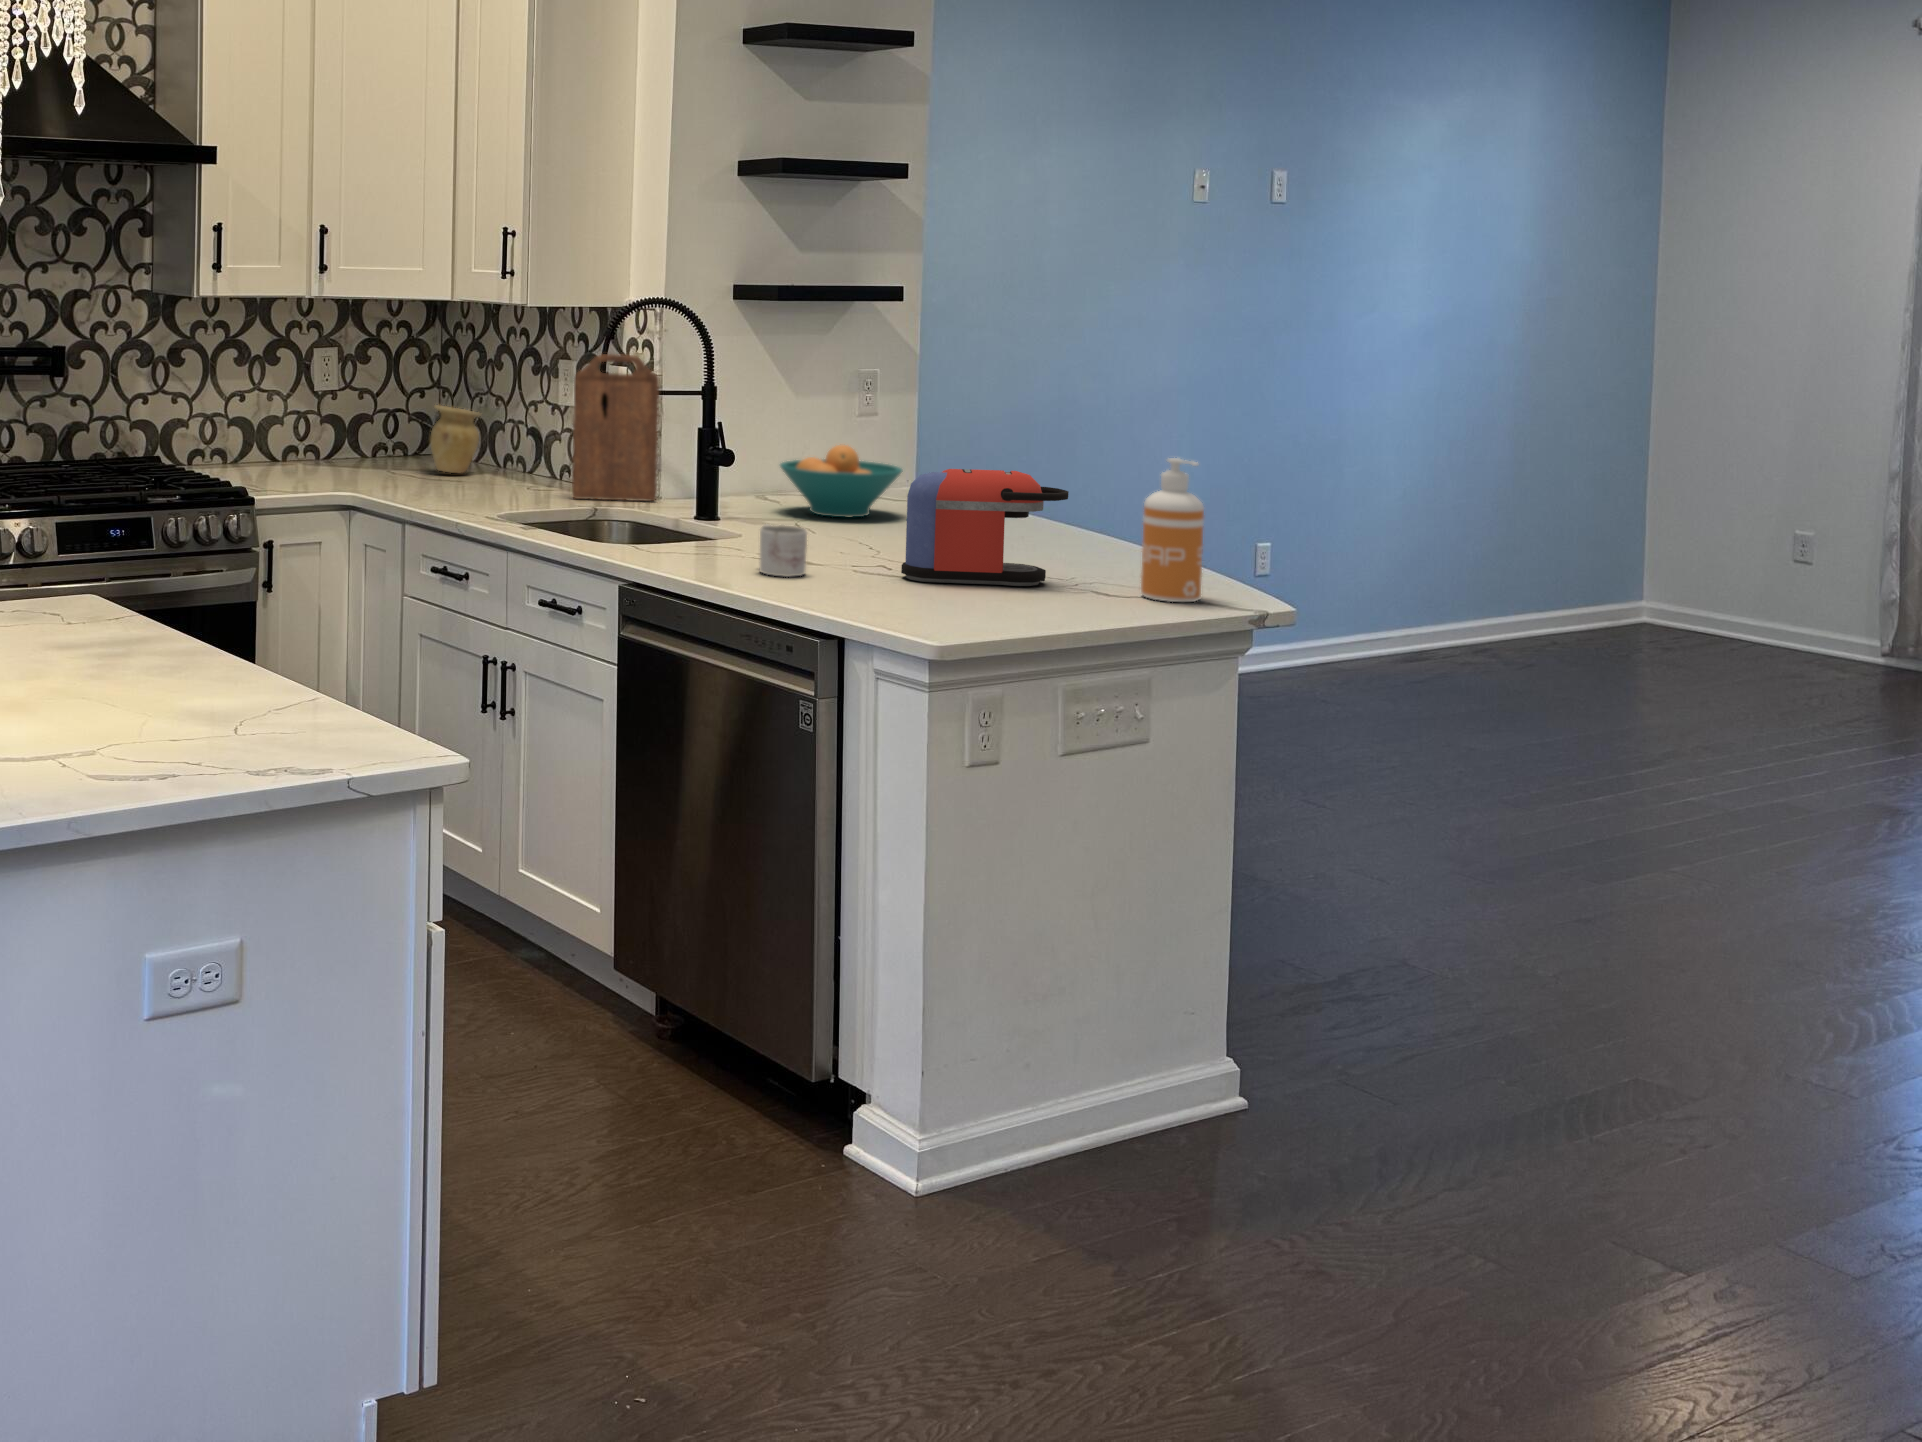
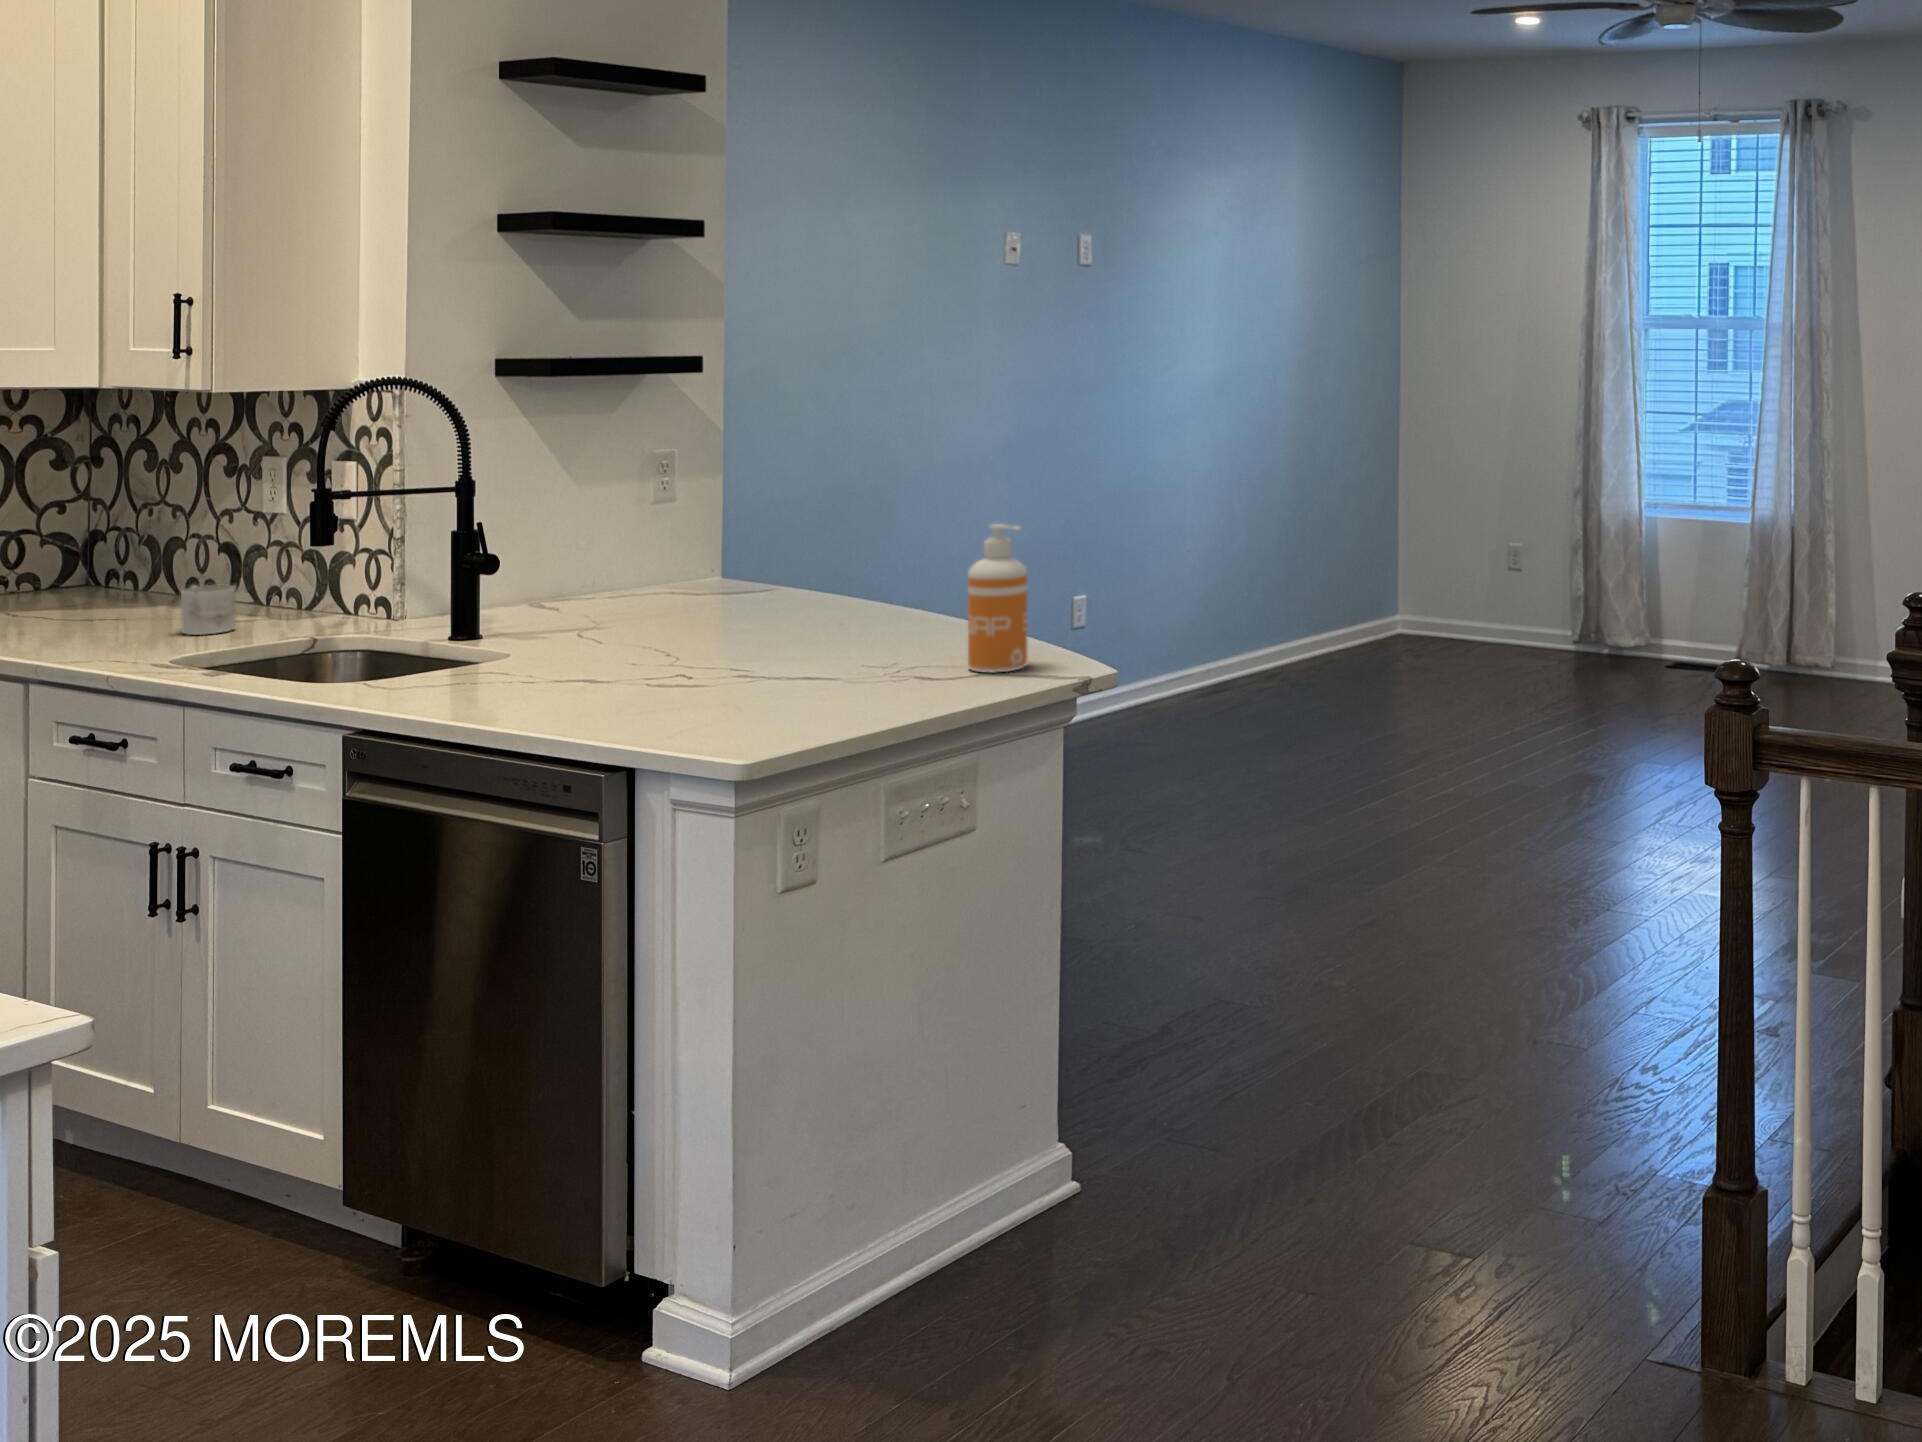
cutting board: present [572,354,660,501] -> none [280,447,401,628]
vase: present [431,405,481,473] -> none [68,525,149,610]
fruit bowl: present [780,445,902,517] -> none [560,532,709,615]
coffee maker: present [901,469,1069,586] -> none [706,552,890,685]
mug: present [759,524,807,577] -> present [181,585,236,635]

